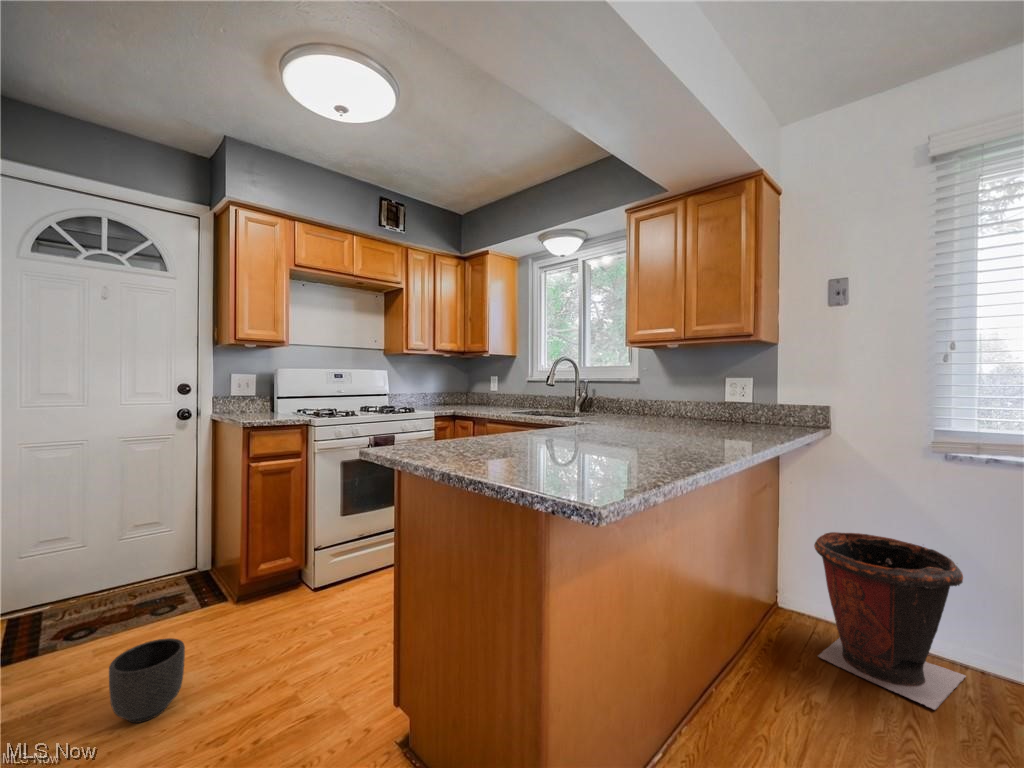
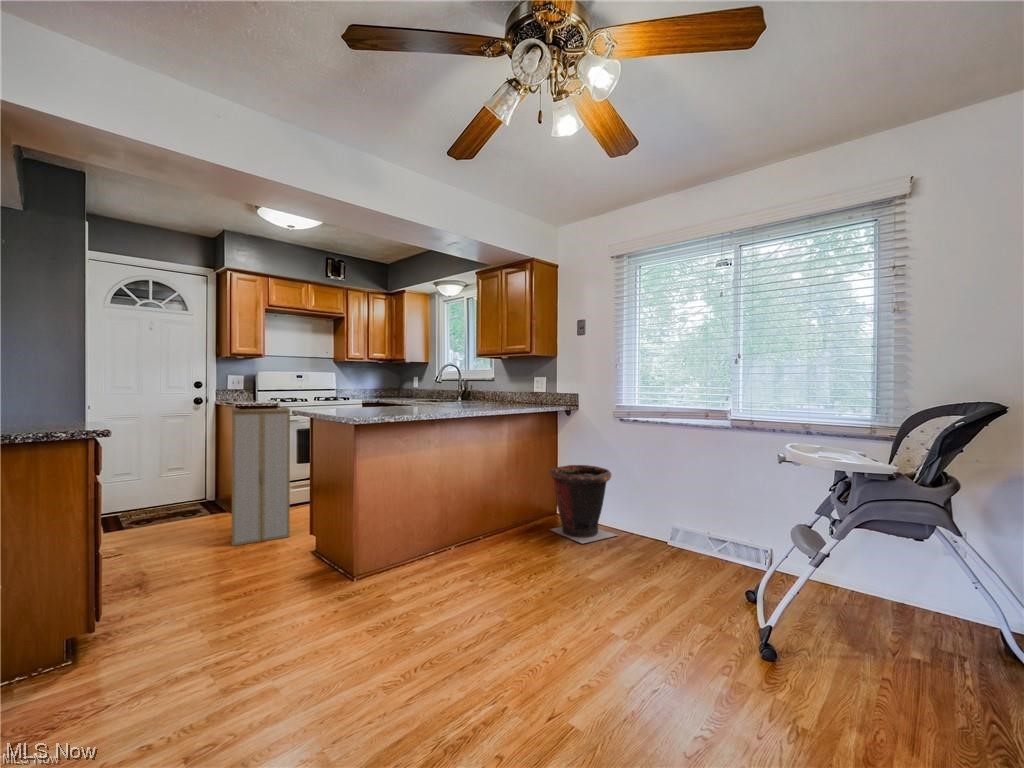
cabinet: none [238,433,351,721] -> present [232,407,290,546]
planter: present [109,638,185,723] -> none [168,511,204,546]

